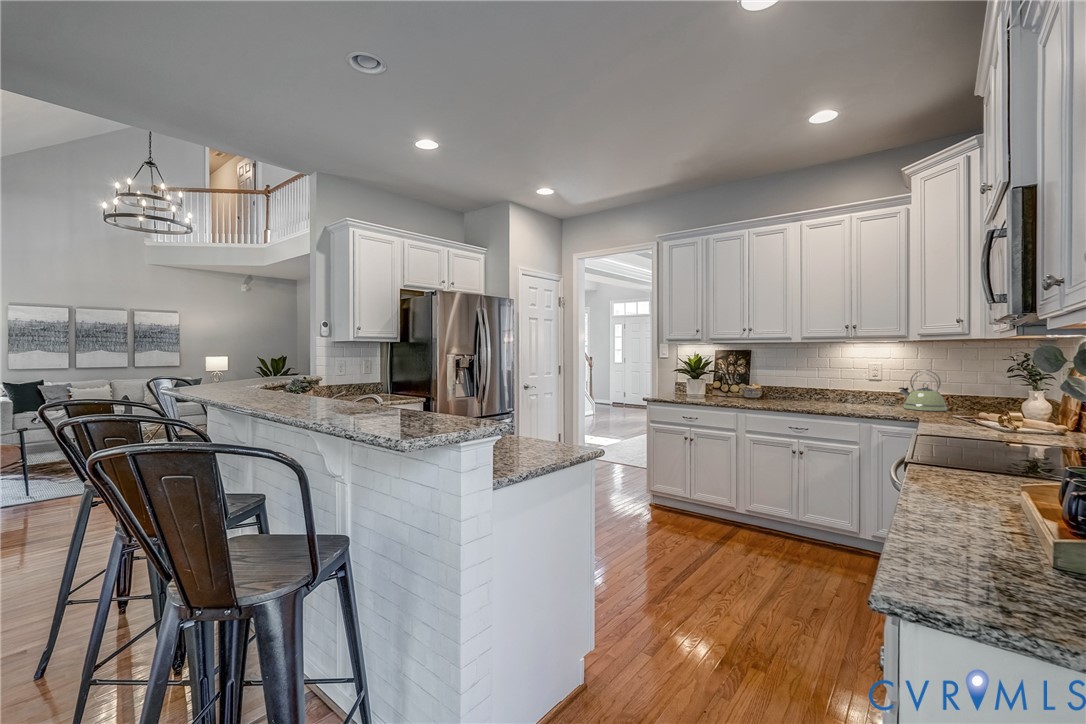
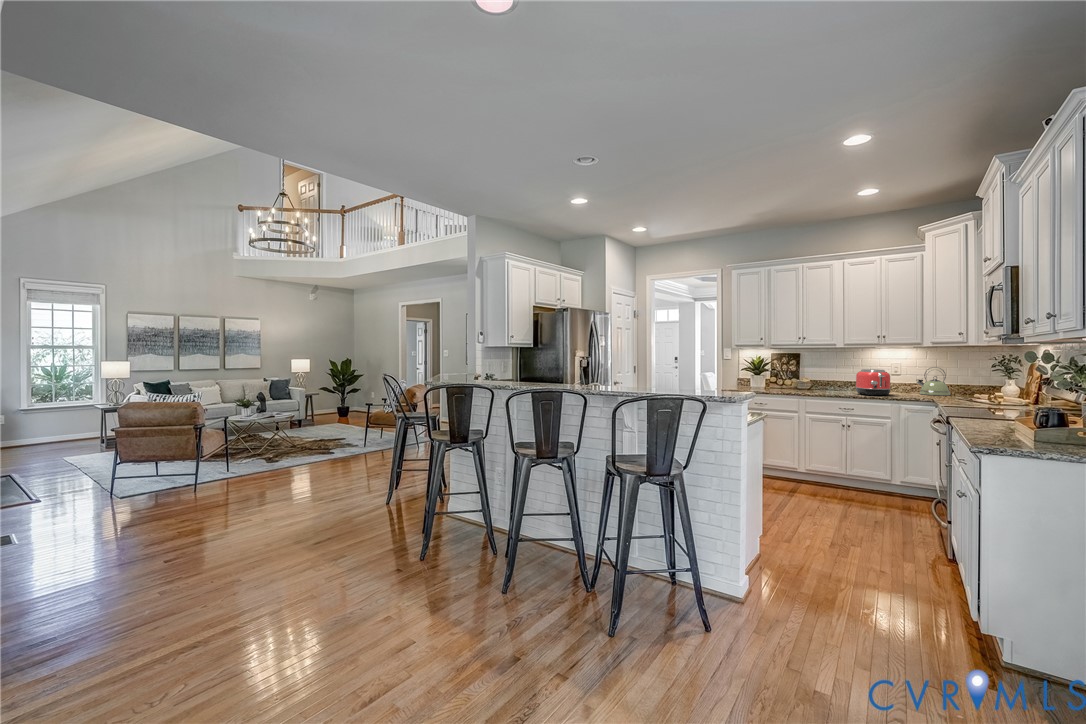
toaster: none [813,373,860,411] -> present [856,369,891,396]

